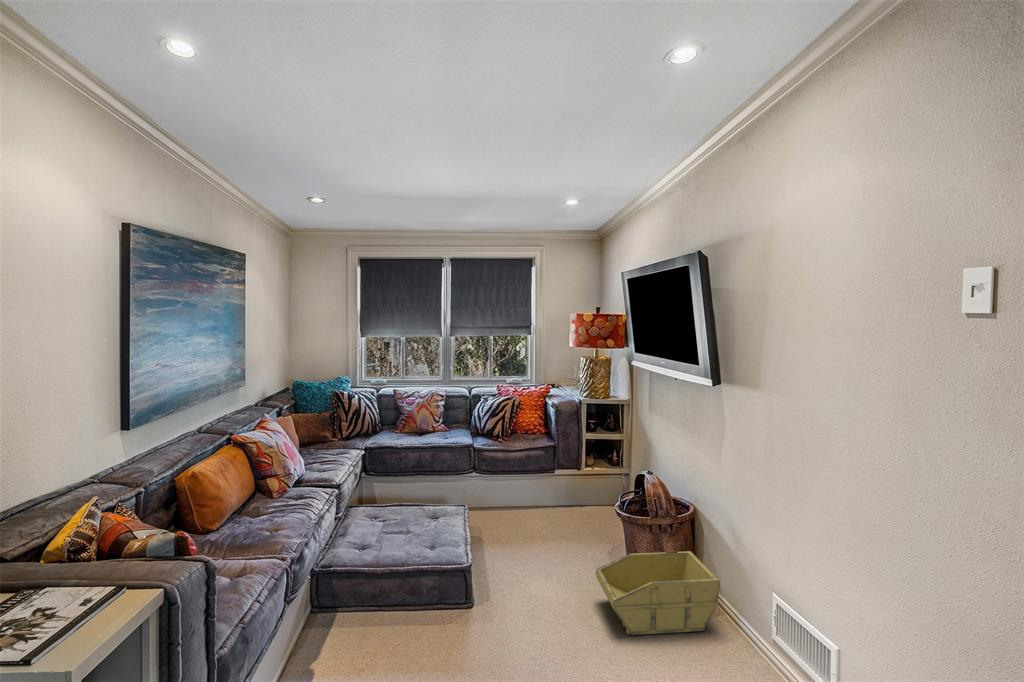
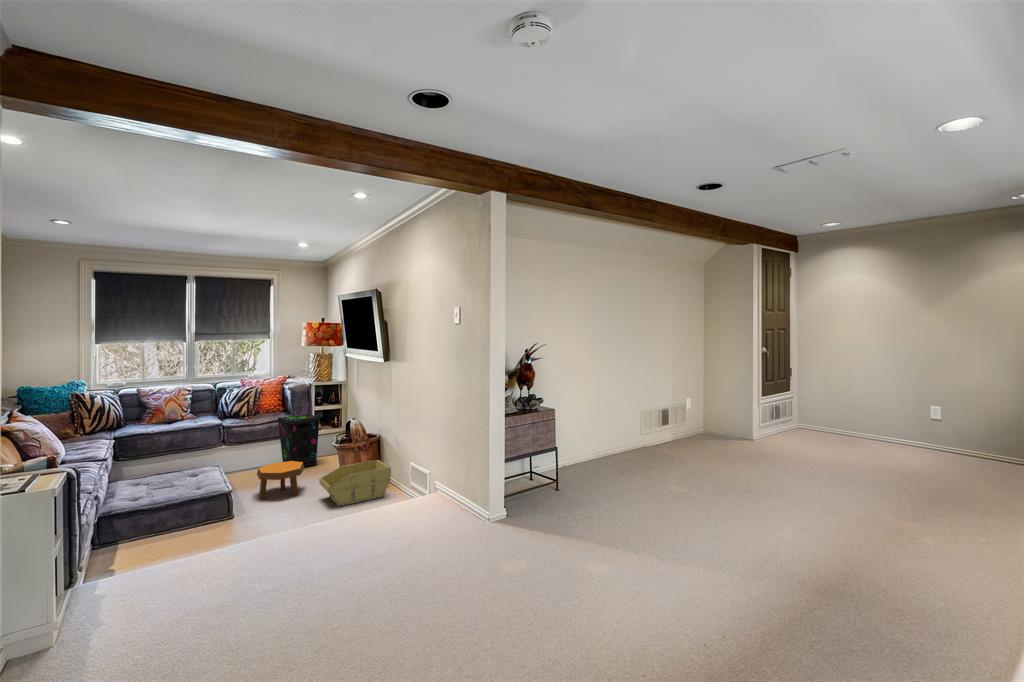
speaker: none [539,440,593,520] -> present [278,413,320,467]
footstool: none [509,518,573,581] -> present [257,461,304,499]

